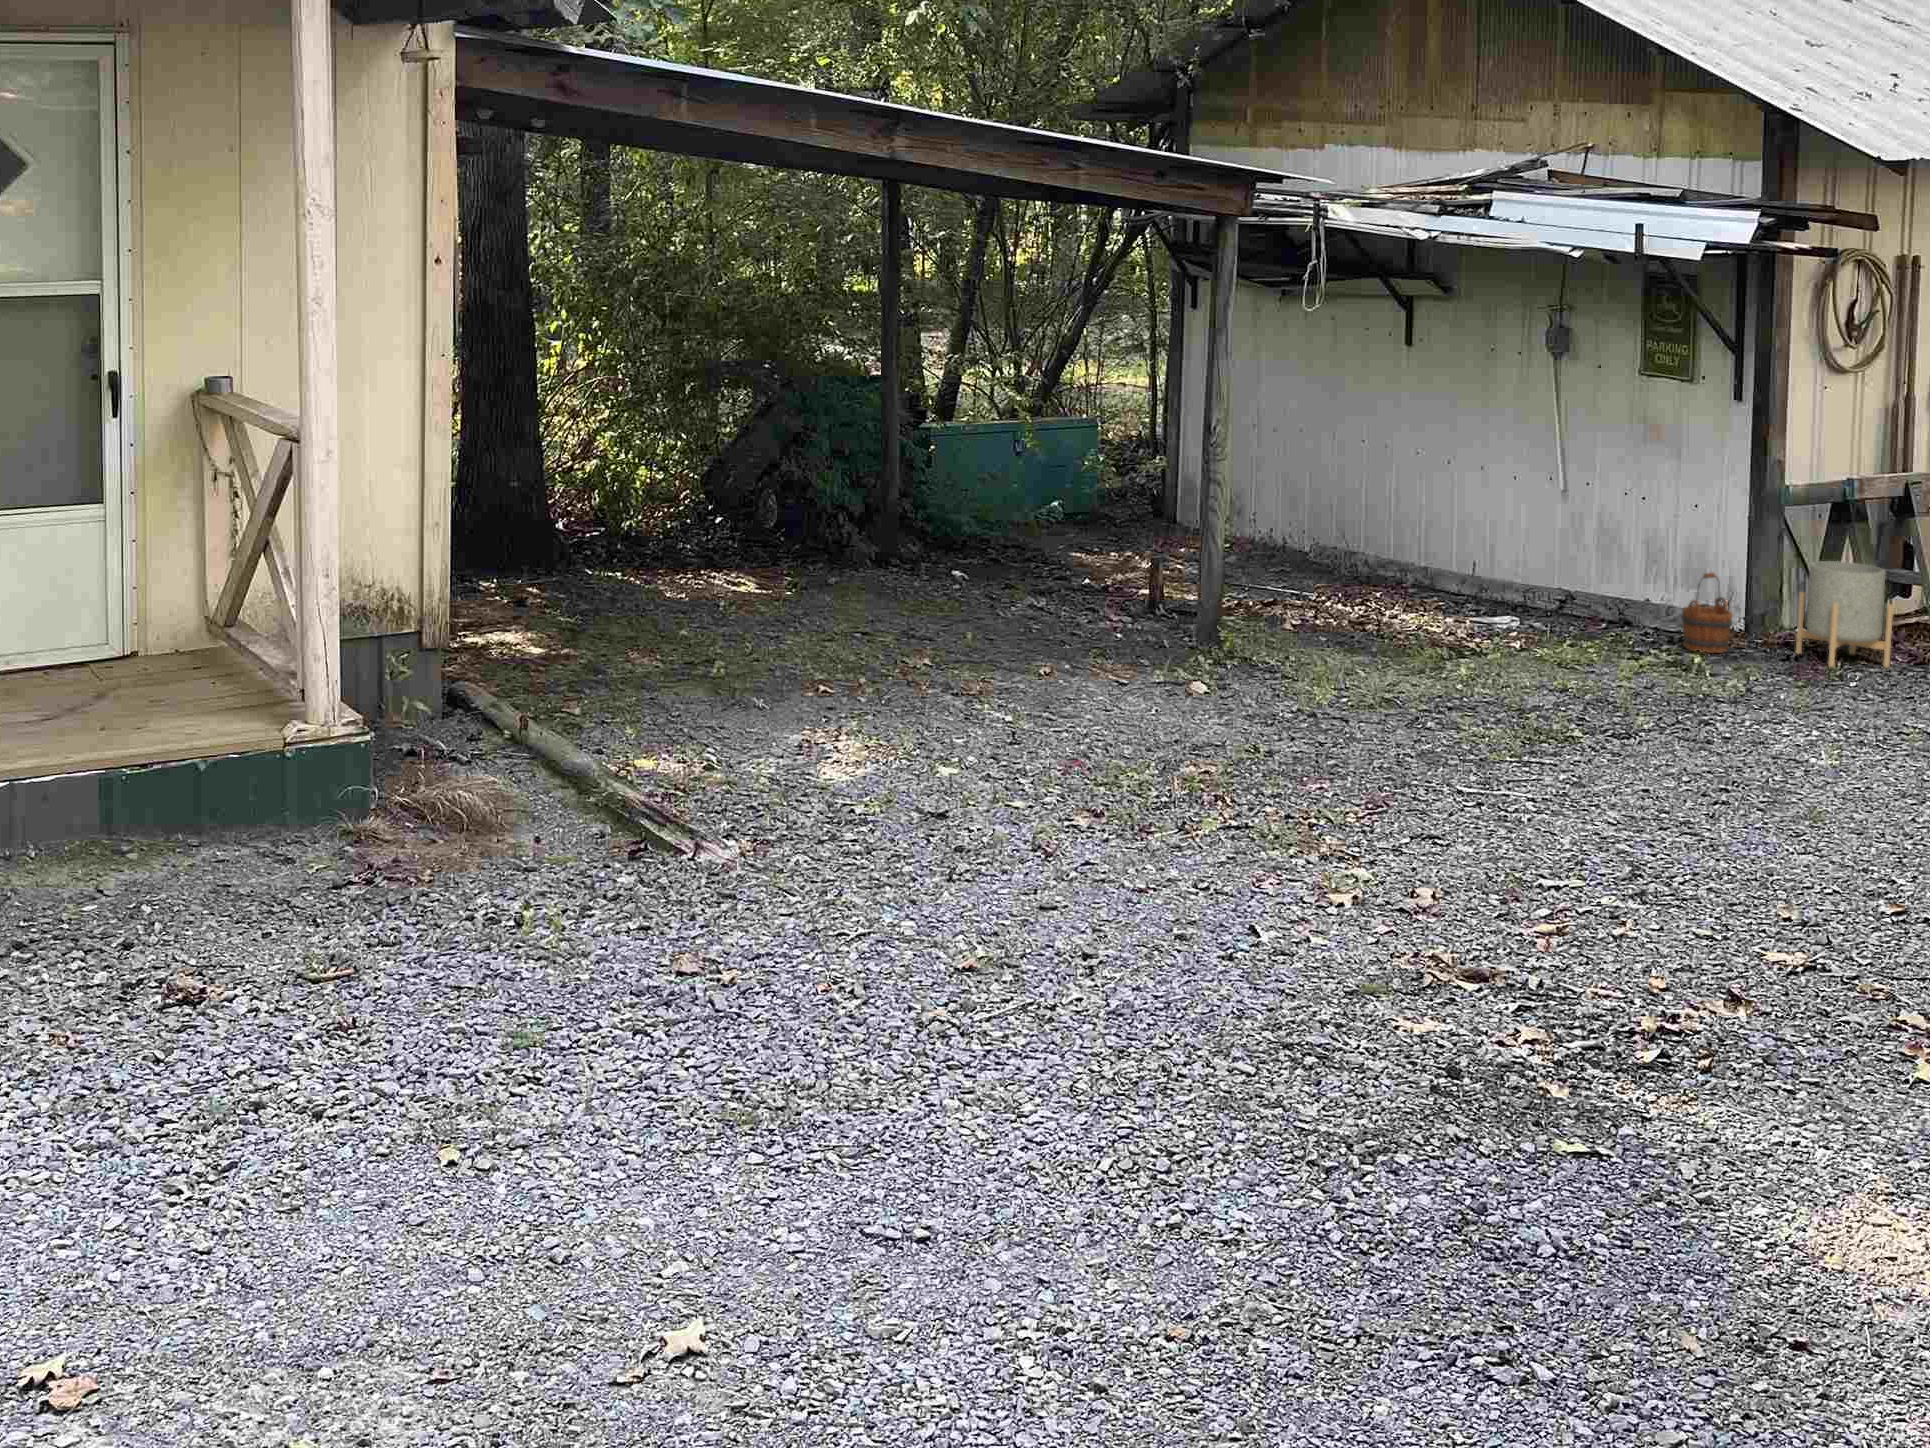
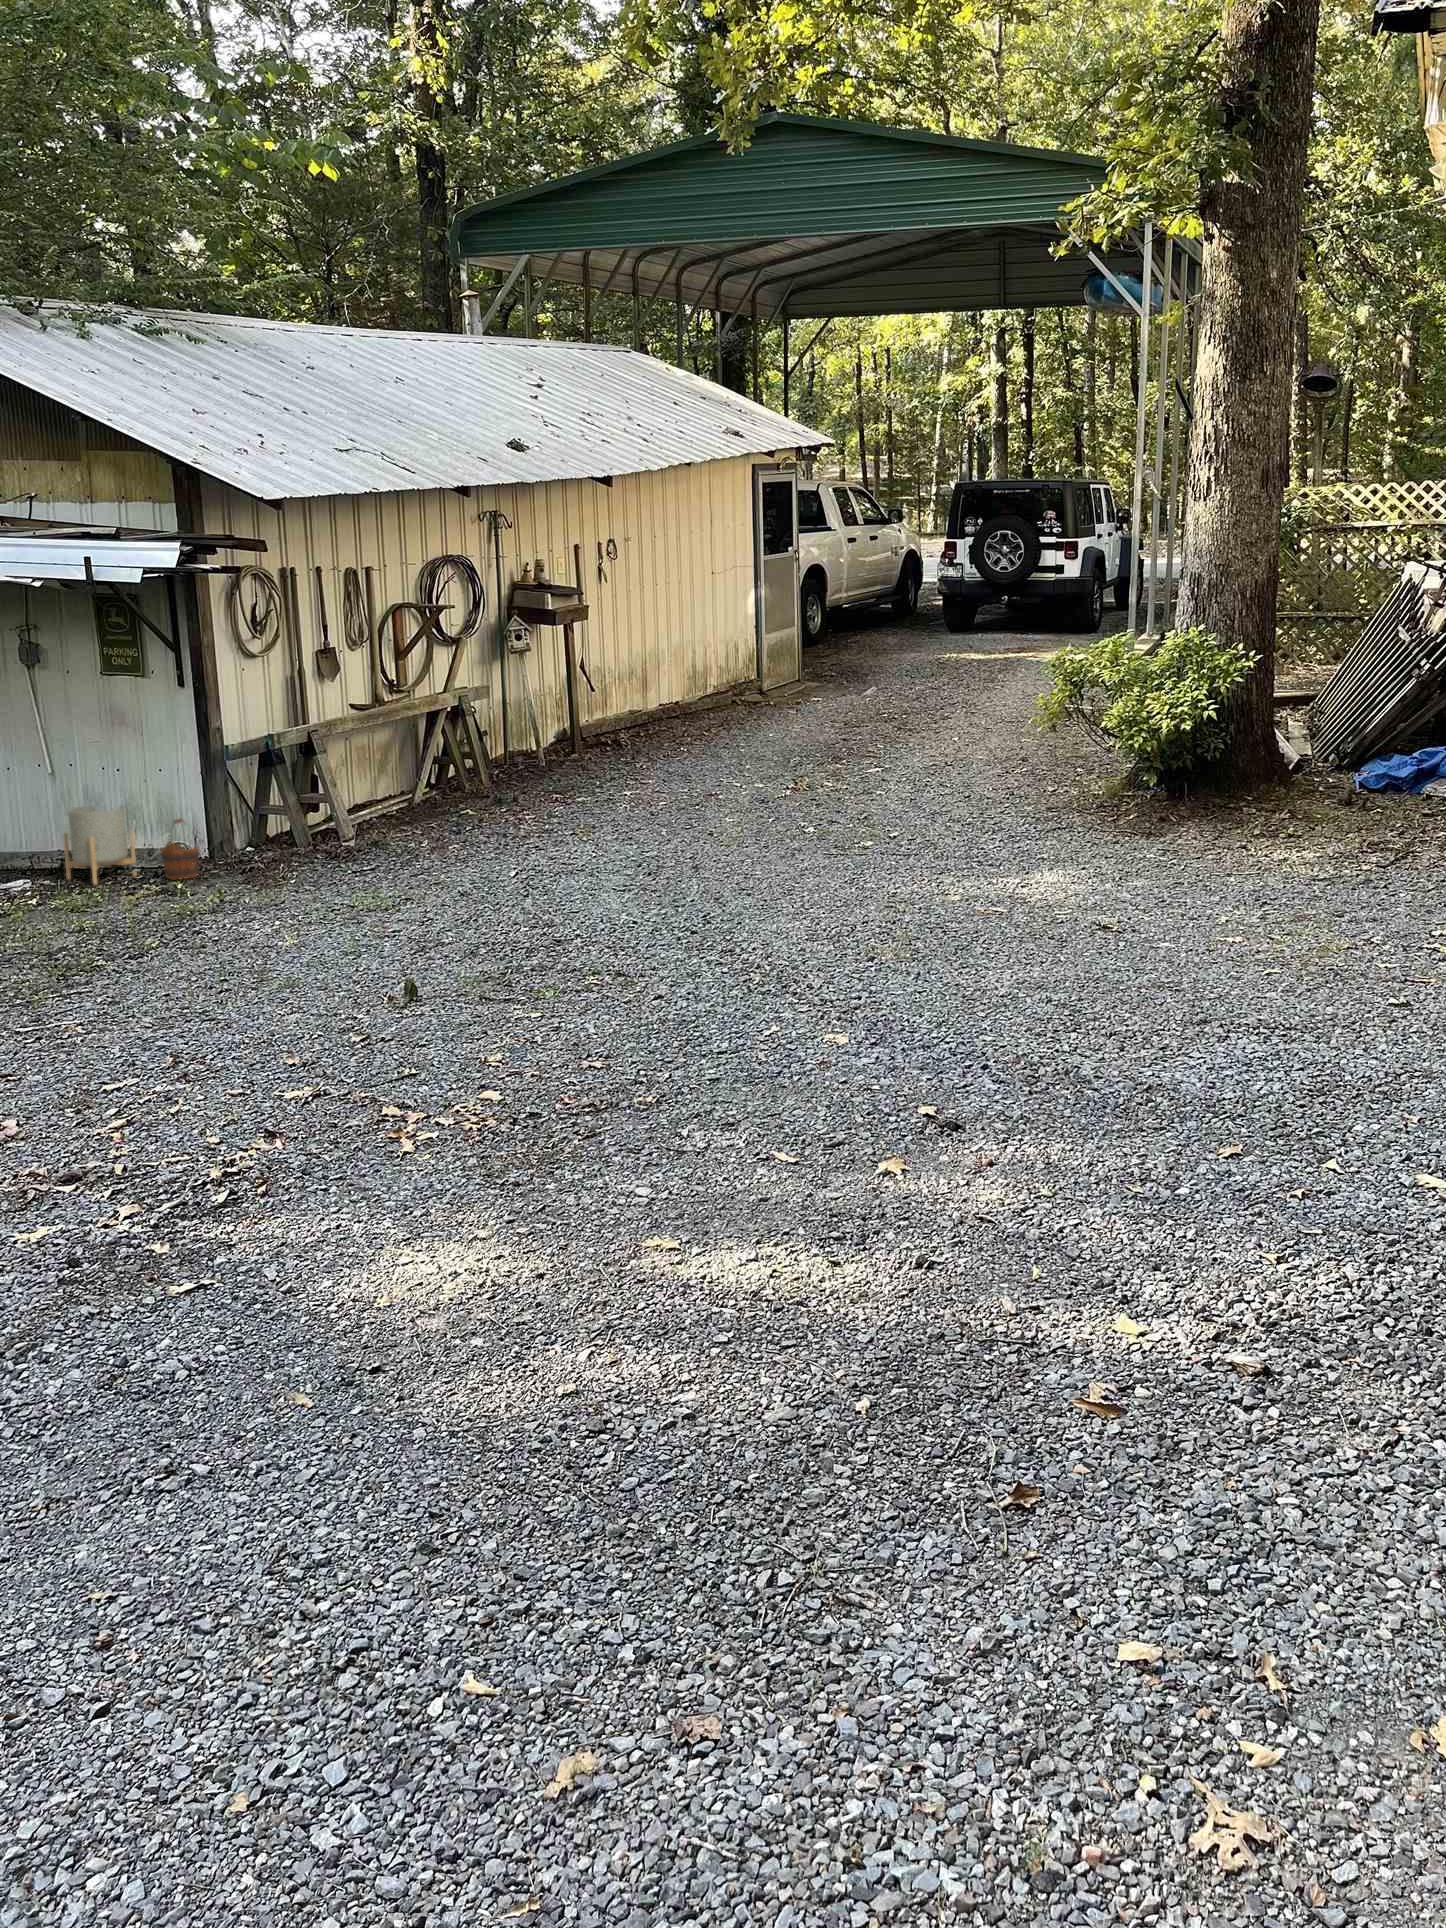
planter: present [1796,561,1893,668] -> present [63,805,137,884]

